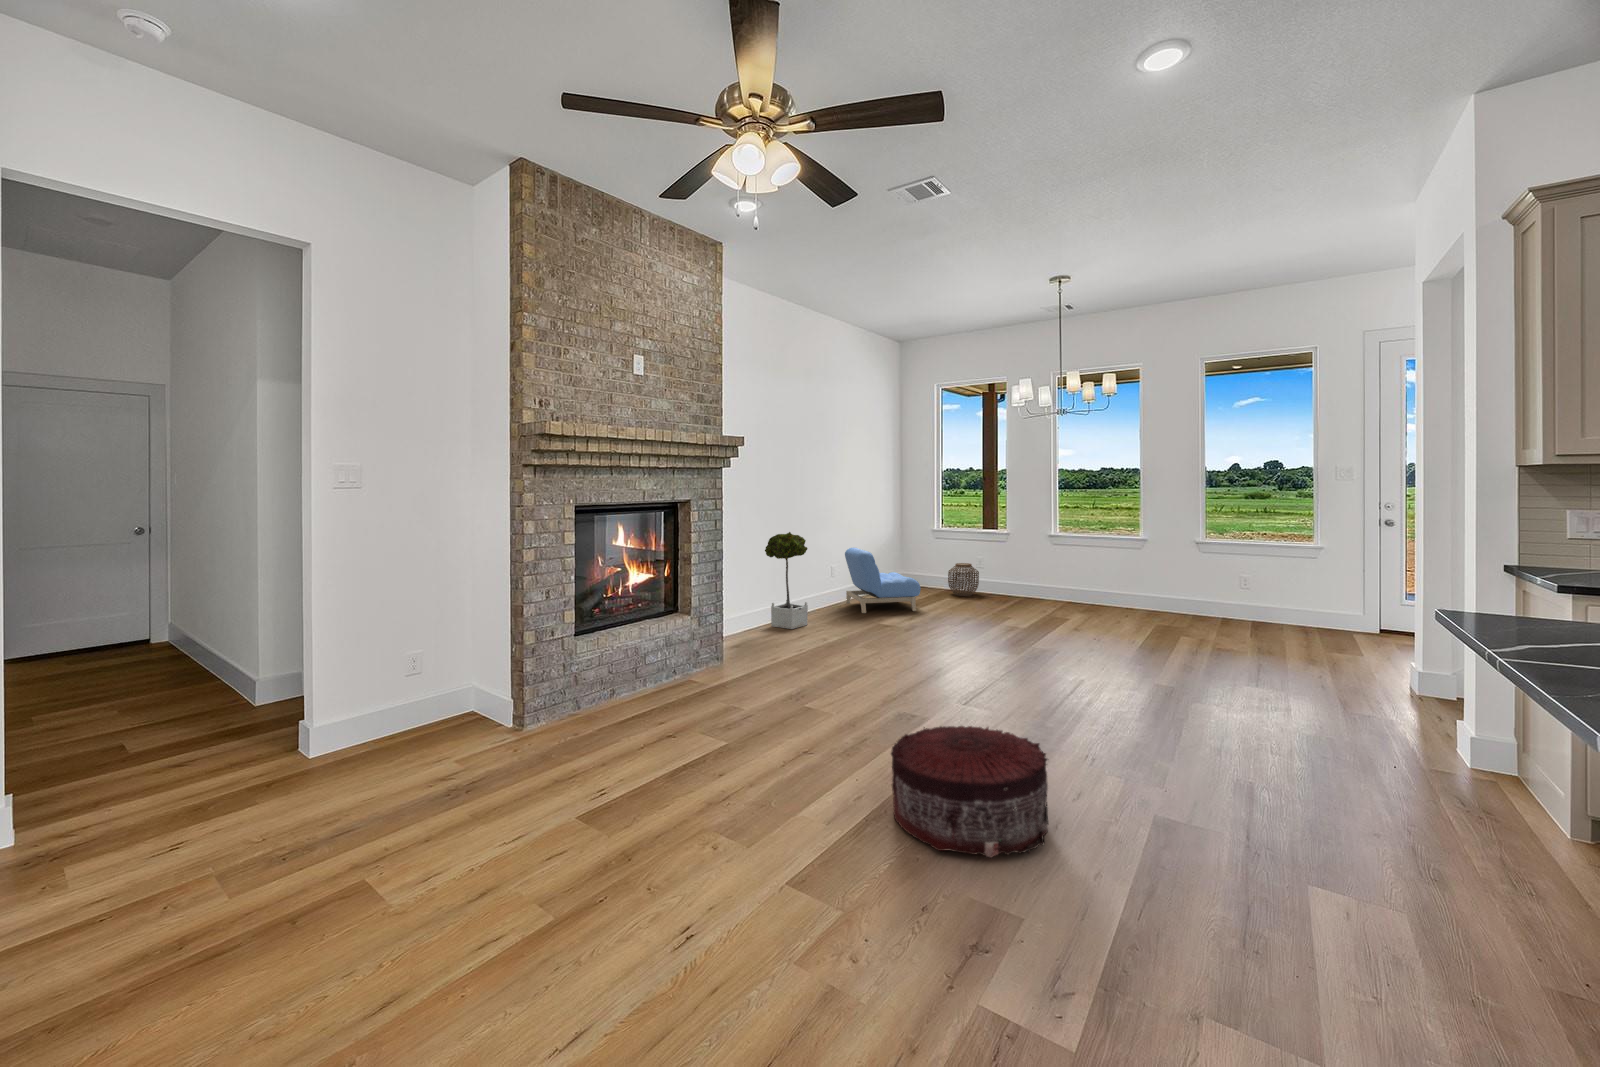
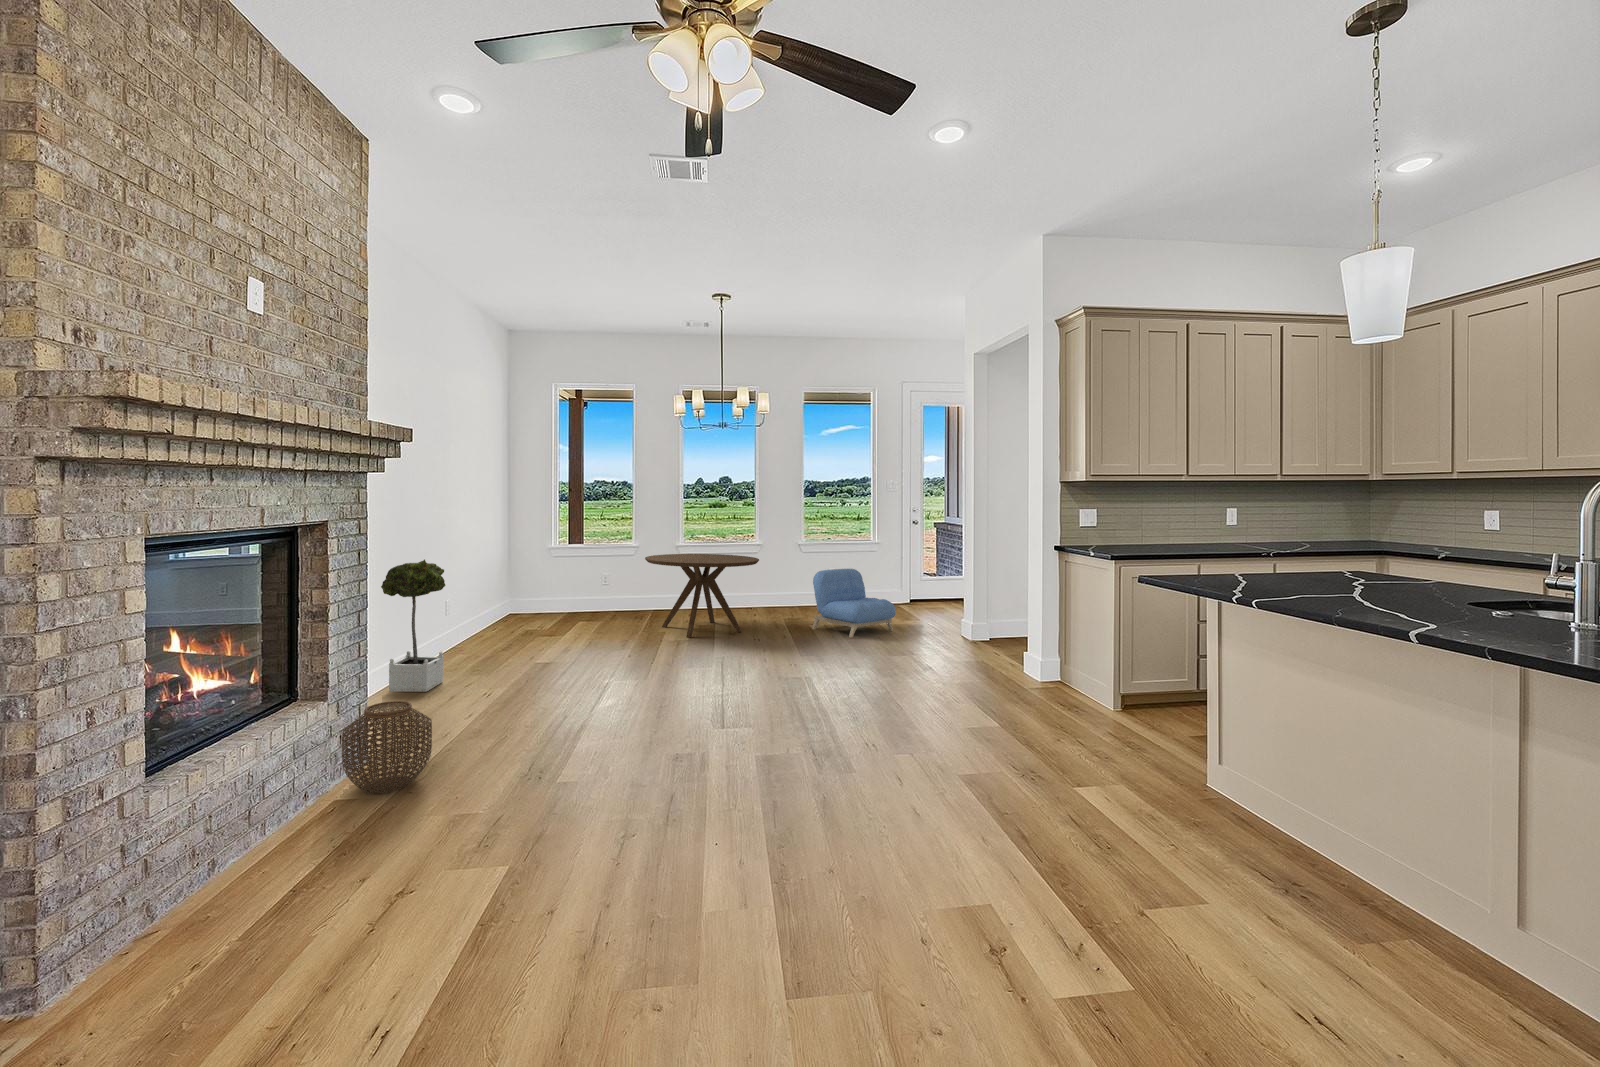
dining table: none [997,536,1118,617] -> present [645,554,759,637]
armchair: present [845,548,921,613] -> present [812,569,895,638]
woven basket: present [948,563,979,596] -> present [342,701,432,794]
pouf: present [891,726,1048,857] -> none [800,777,976,937]

